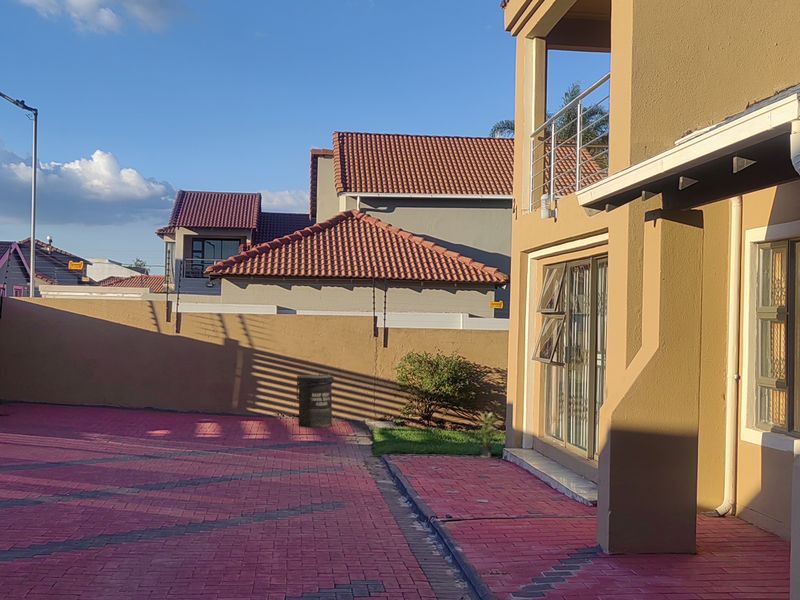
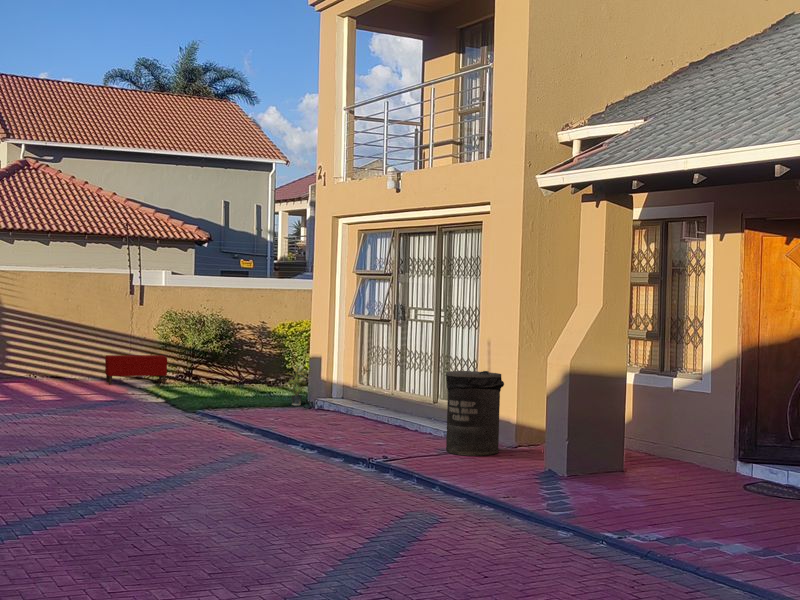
trash can: present [296,374,334,427] -> present [446,371,504,456]
bench: none [346,397,406,428] -> present [105,355,167,385]

